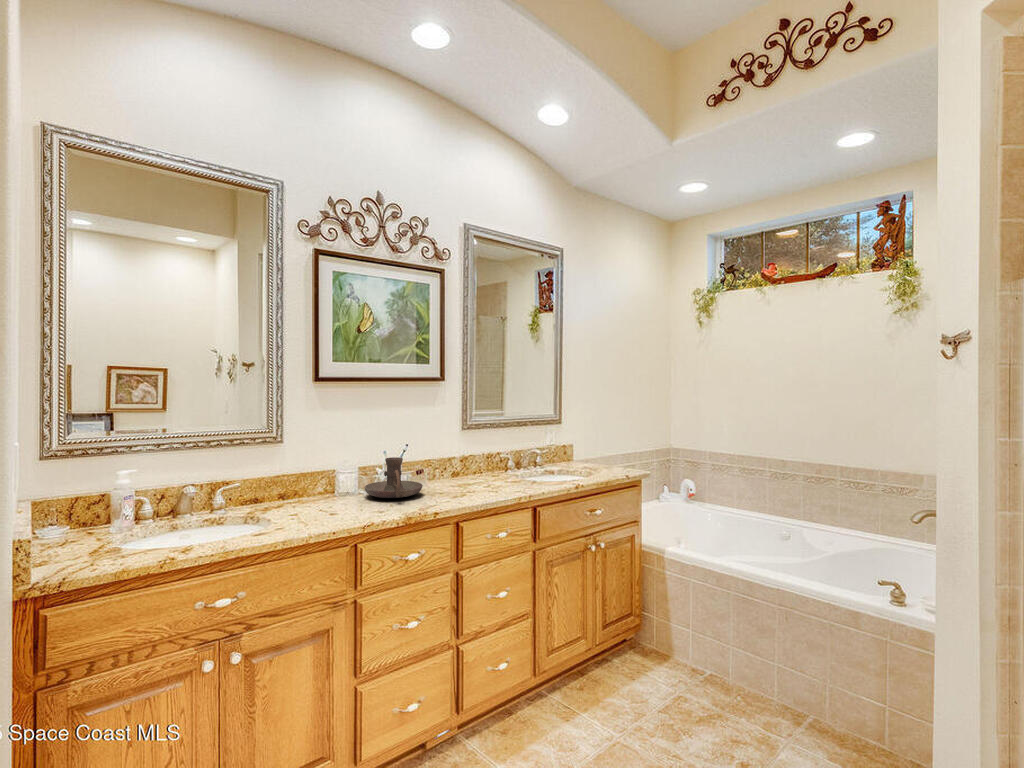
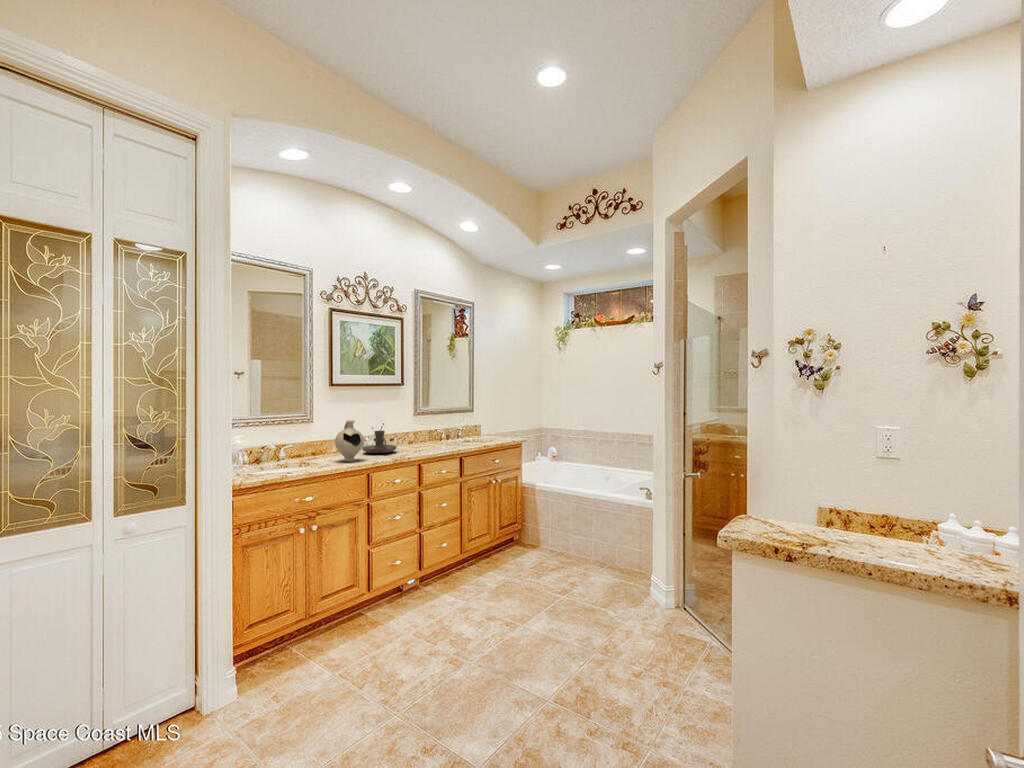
decorative vase: none [301,443,354,518] -> present [335,420,364,462]

